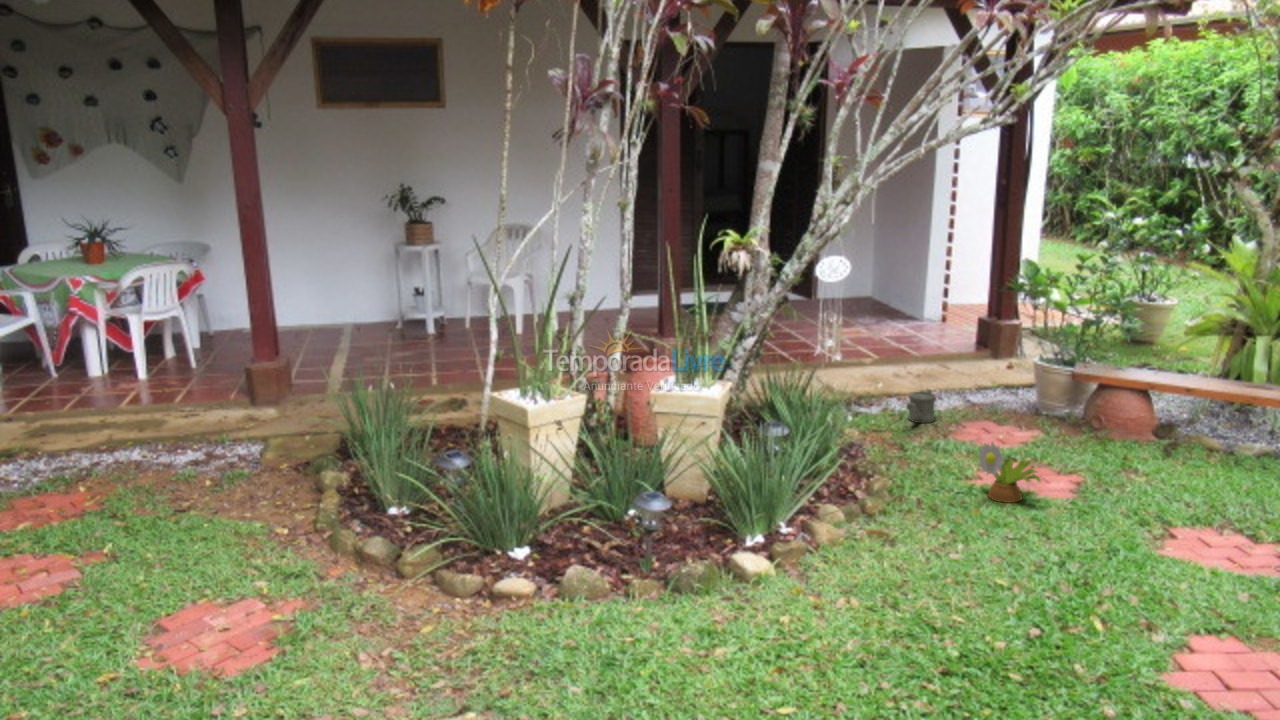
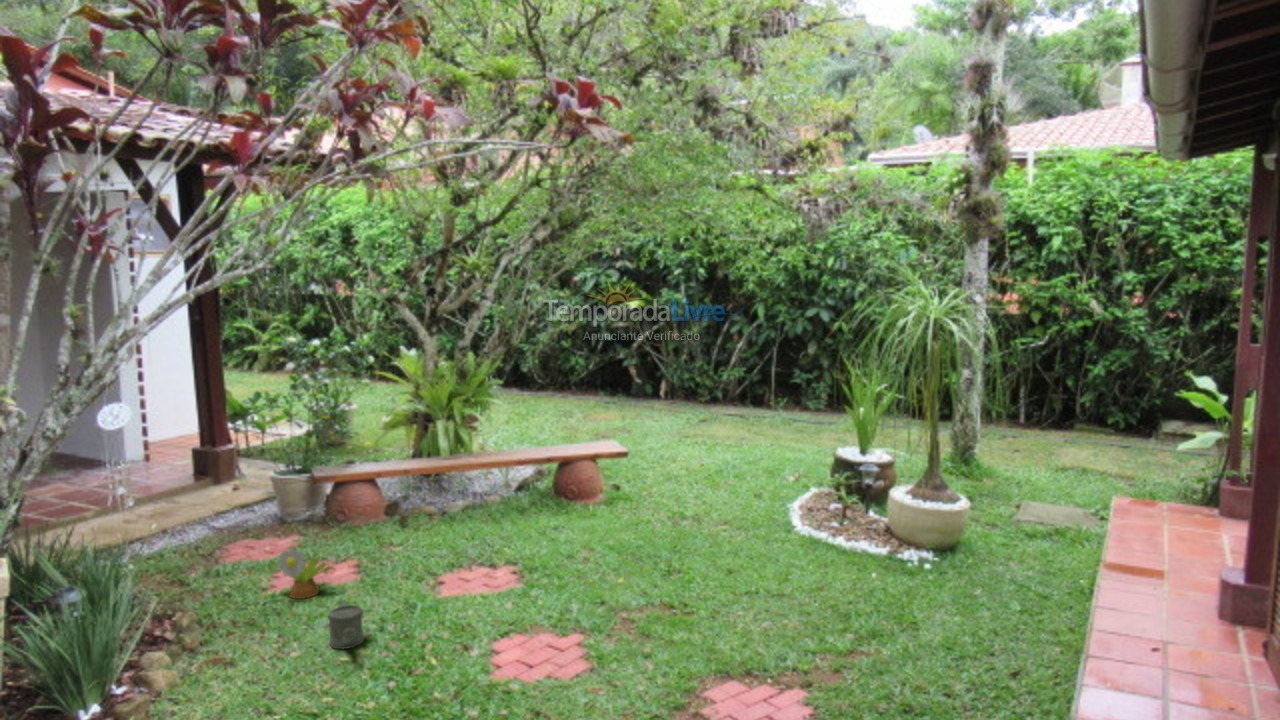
watering can: present [906,389,936,423] -> present [328,600,365,649]

